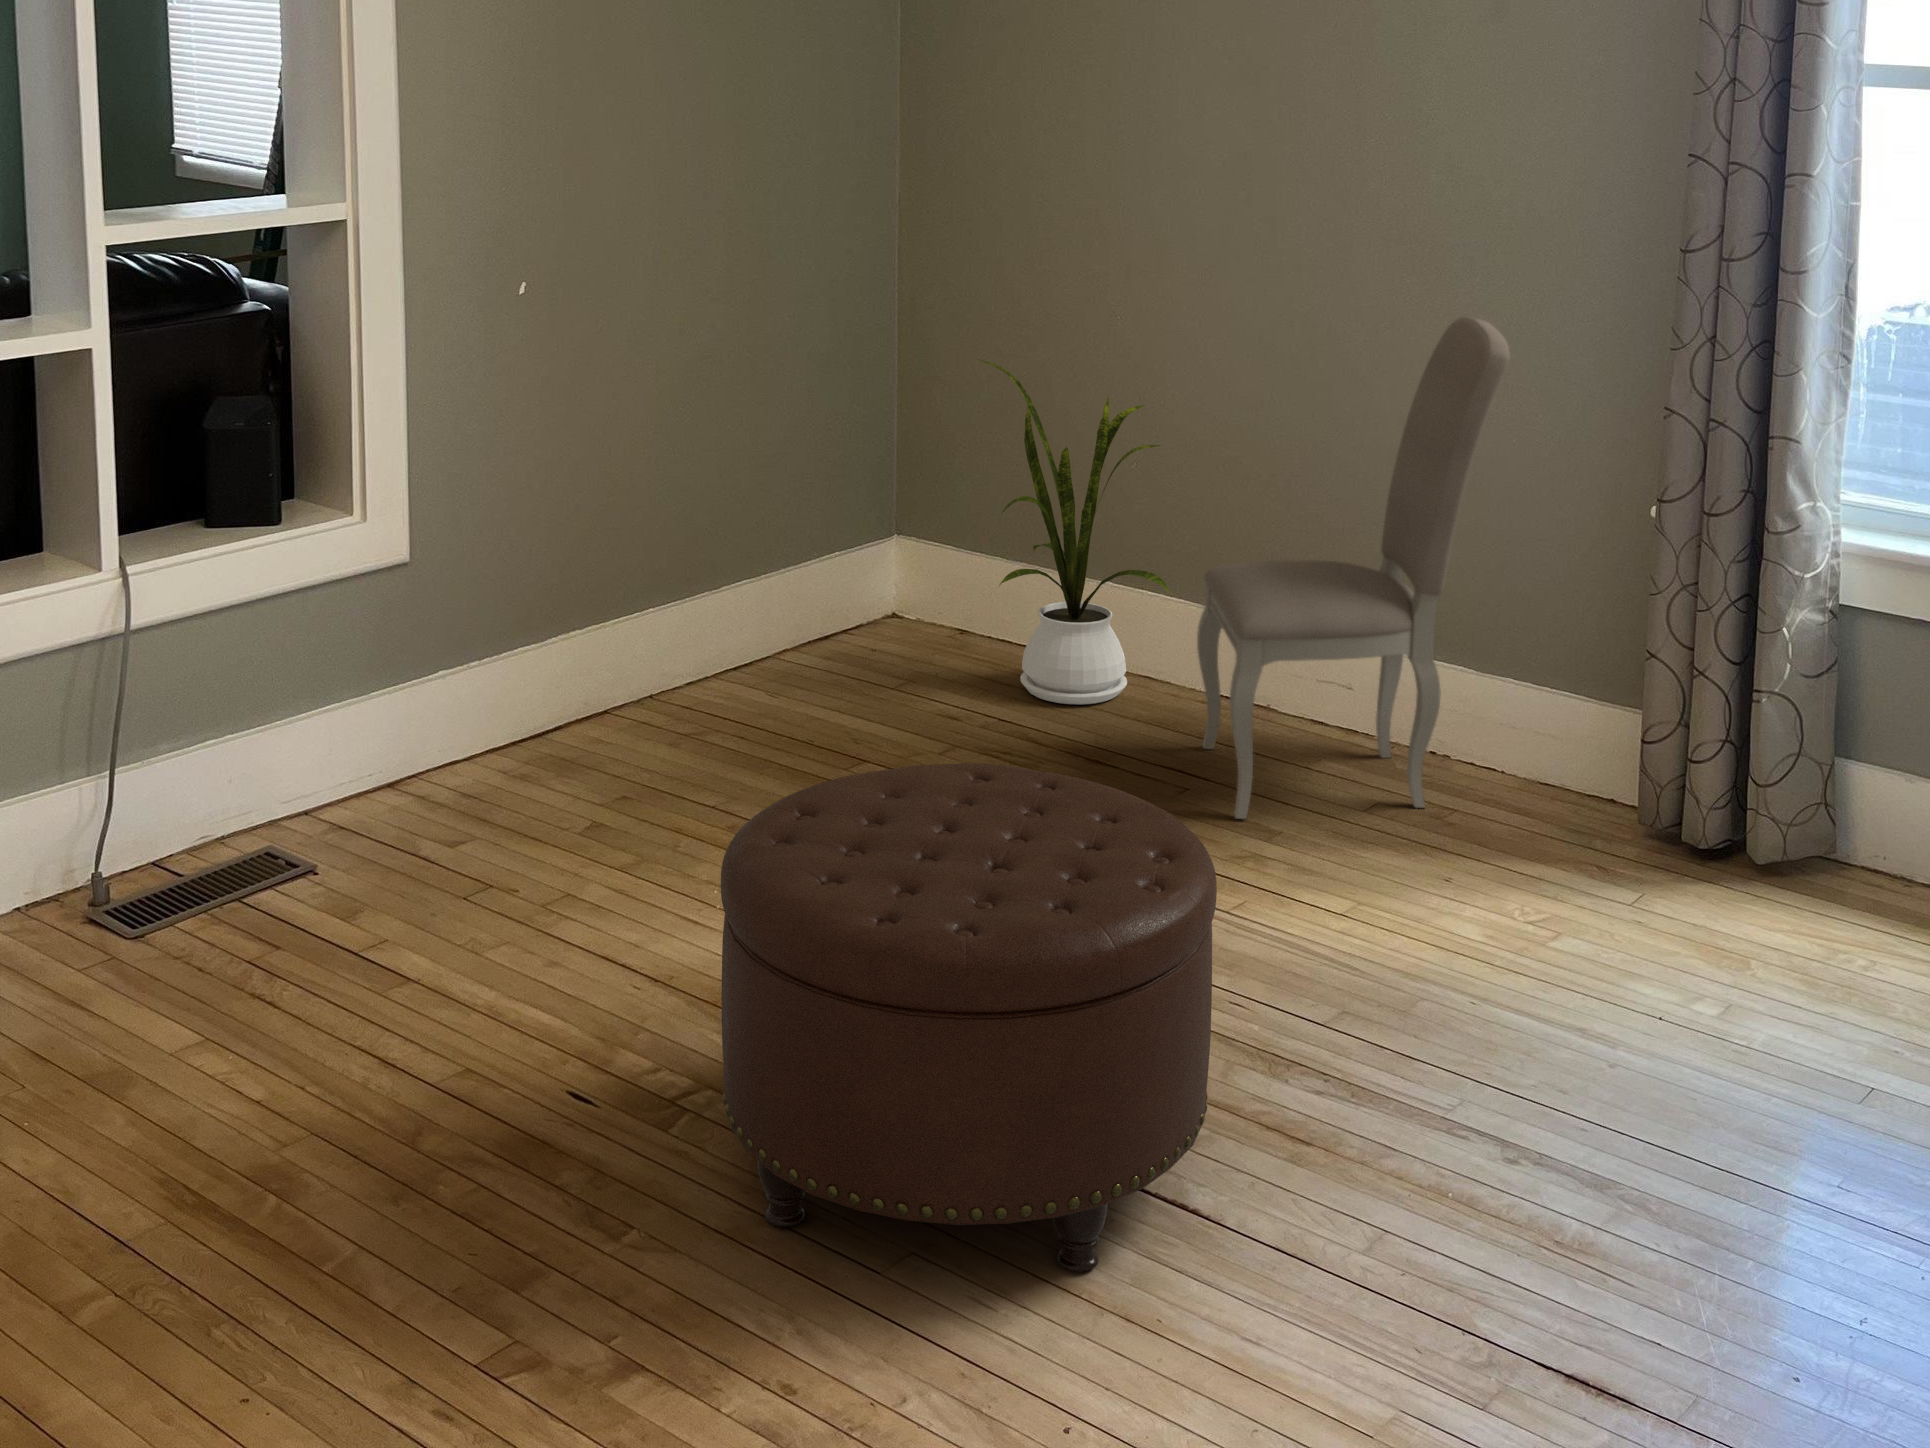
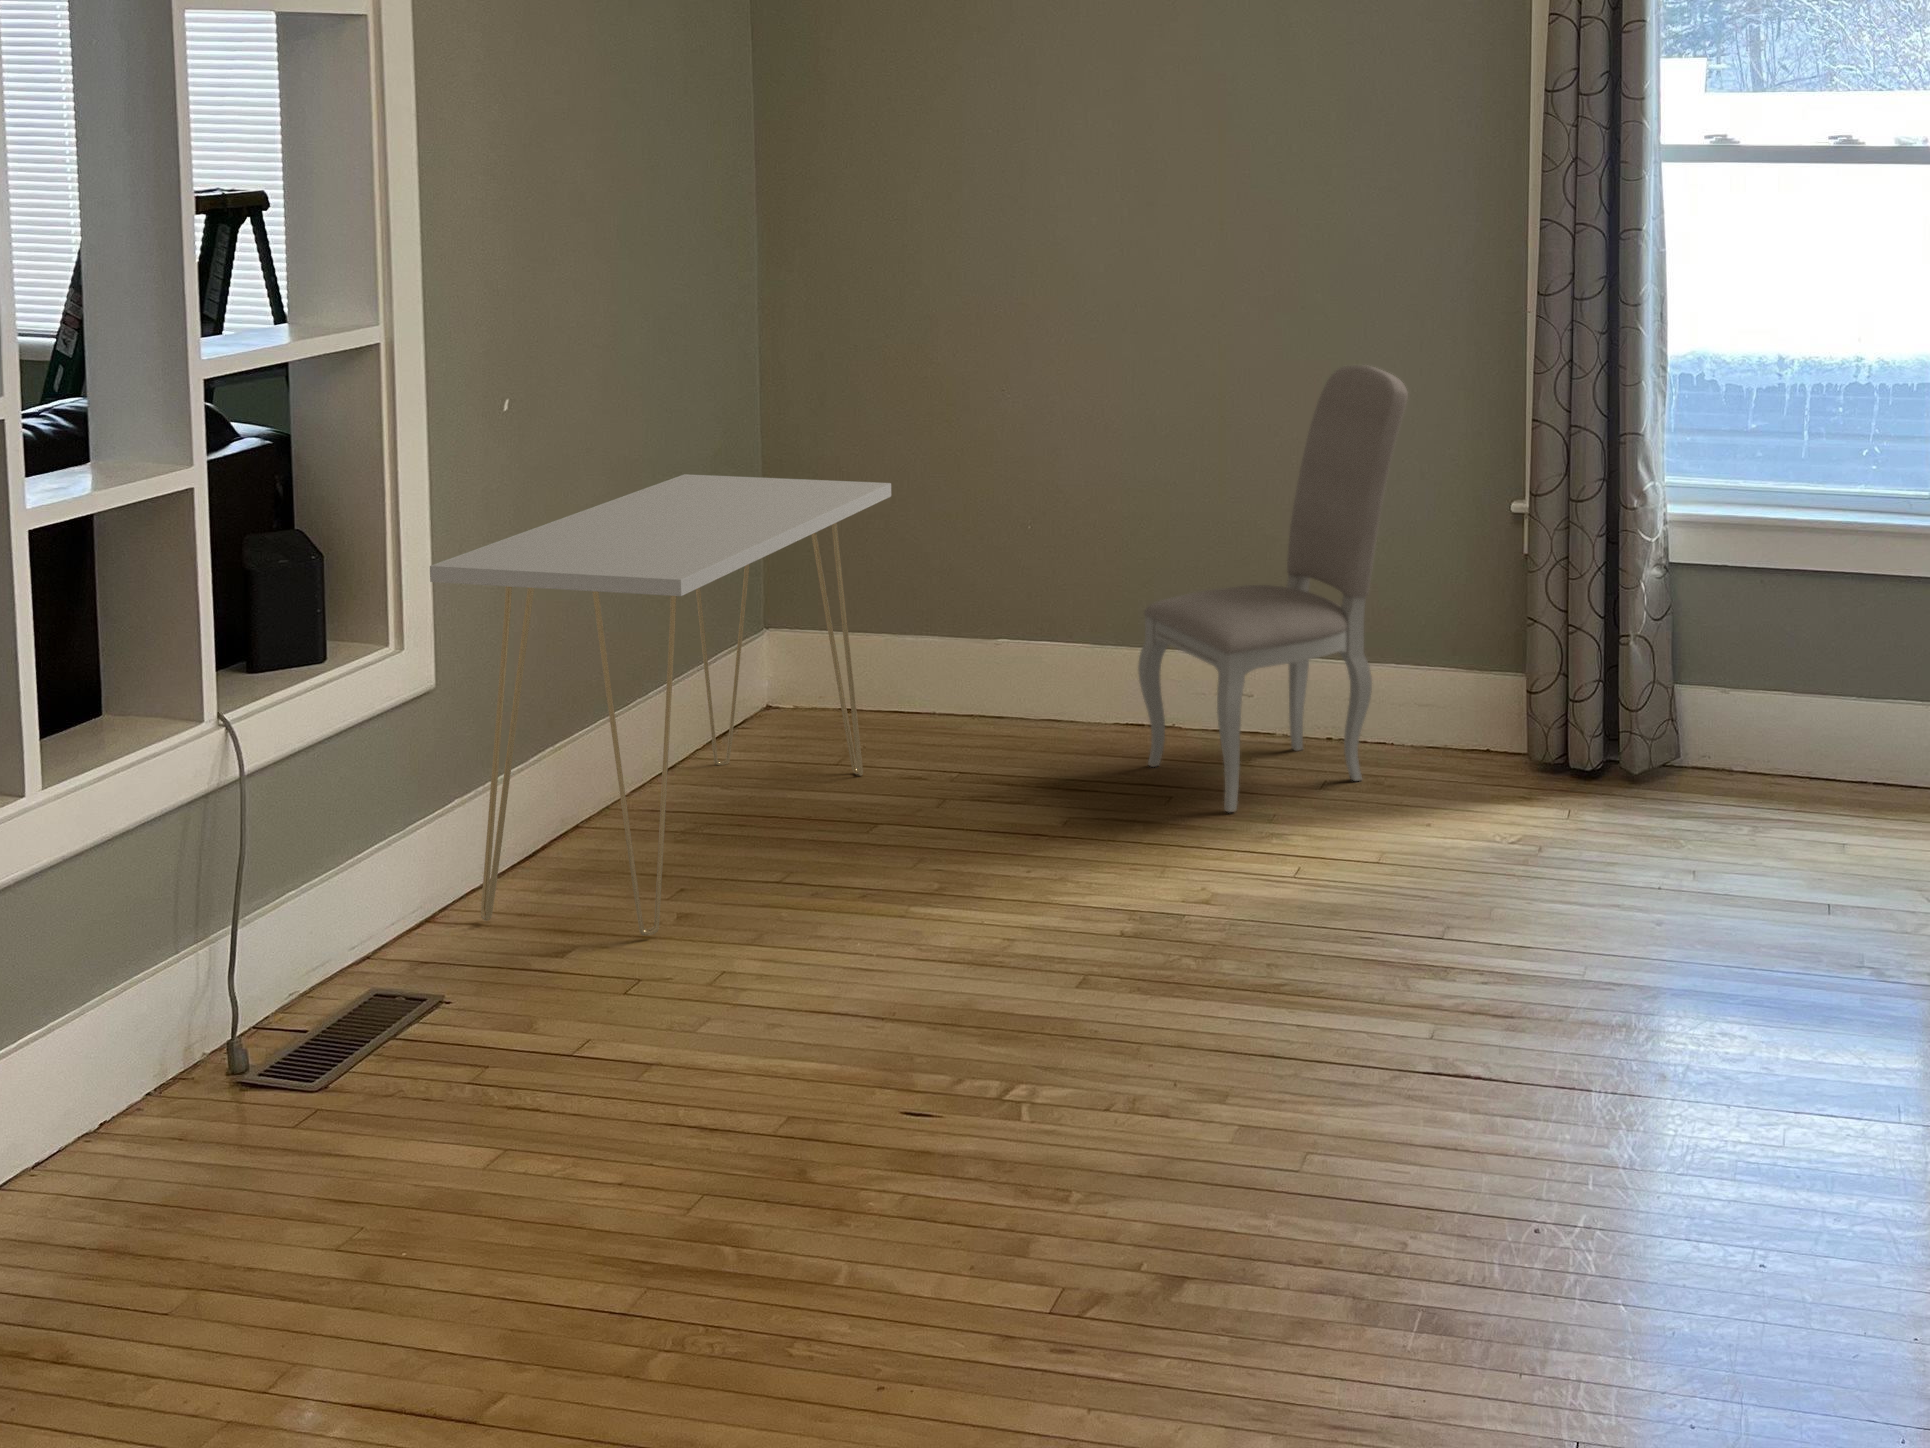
house plant: present [978,359,1170,705] -> none [884,443,1088,752]
console table: none [393,372,942,842] -> present [430,474,891,936]
ottoman: present [721,763,1217,1272] -> none [1048,755,1463,1159]

